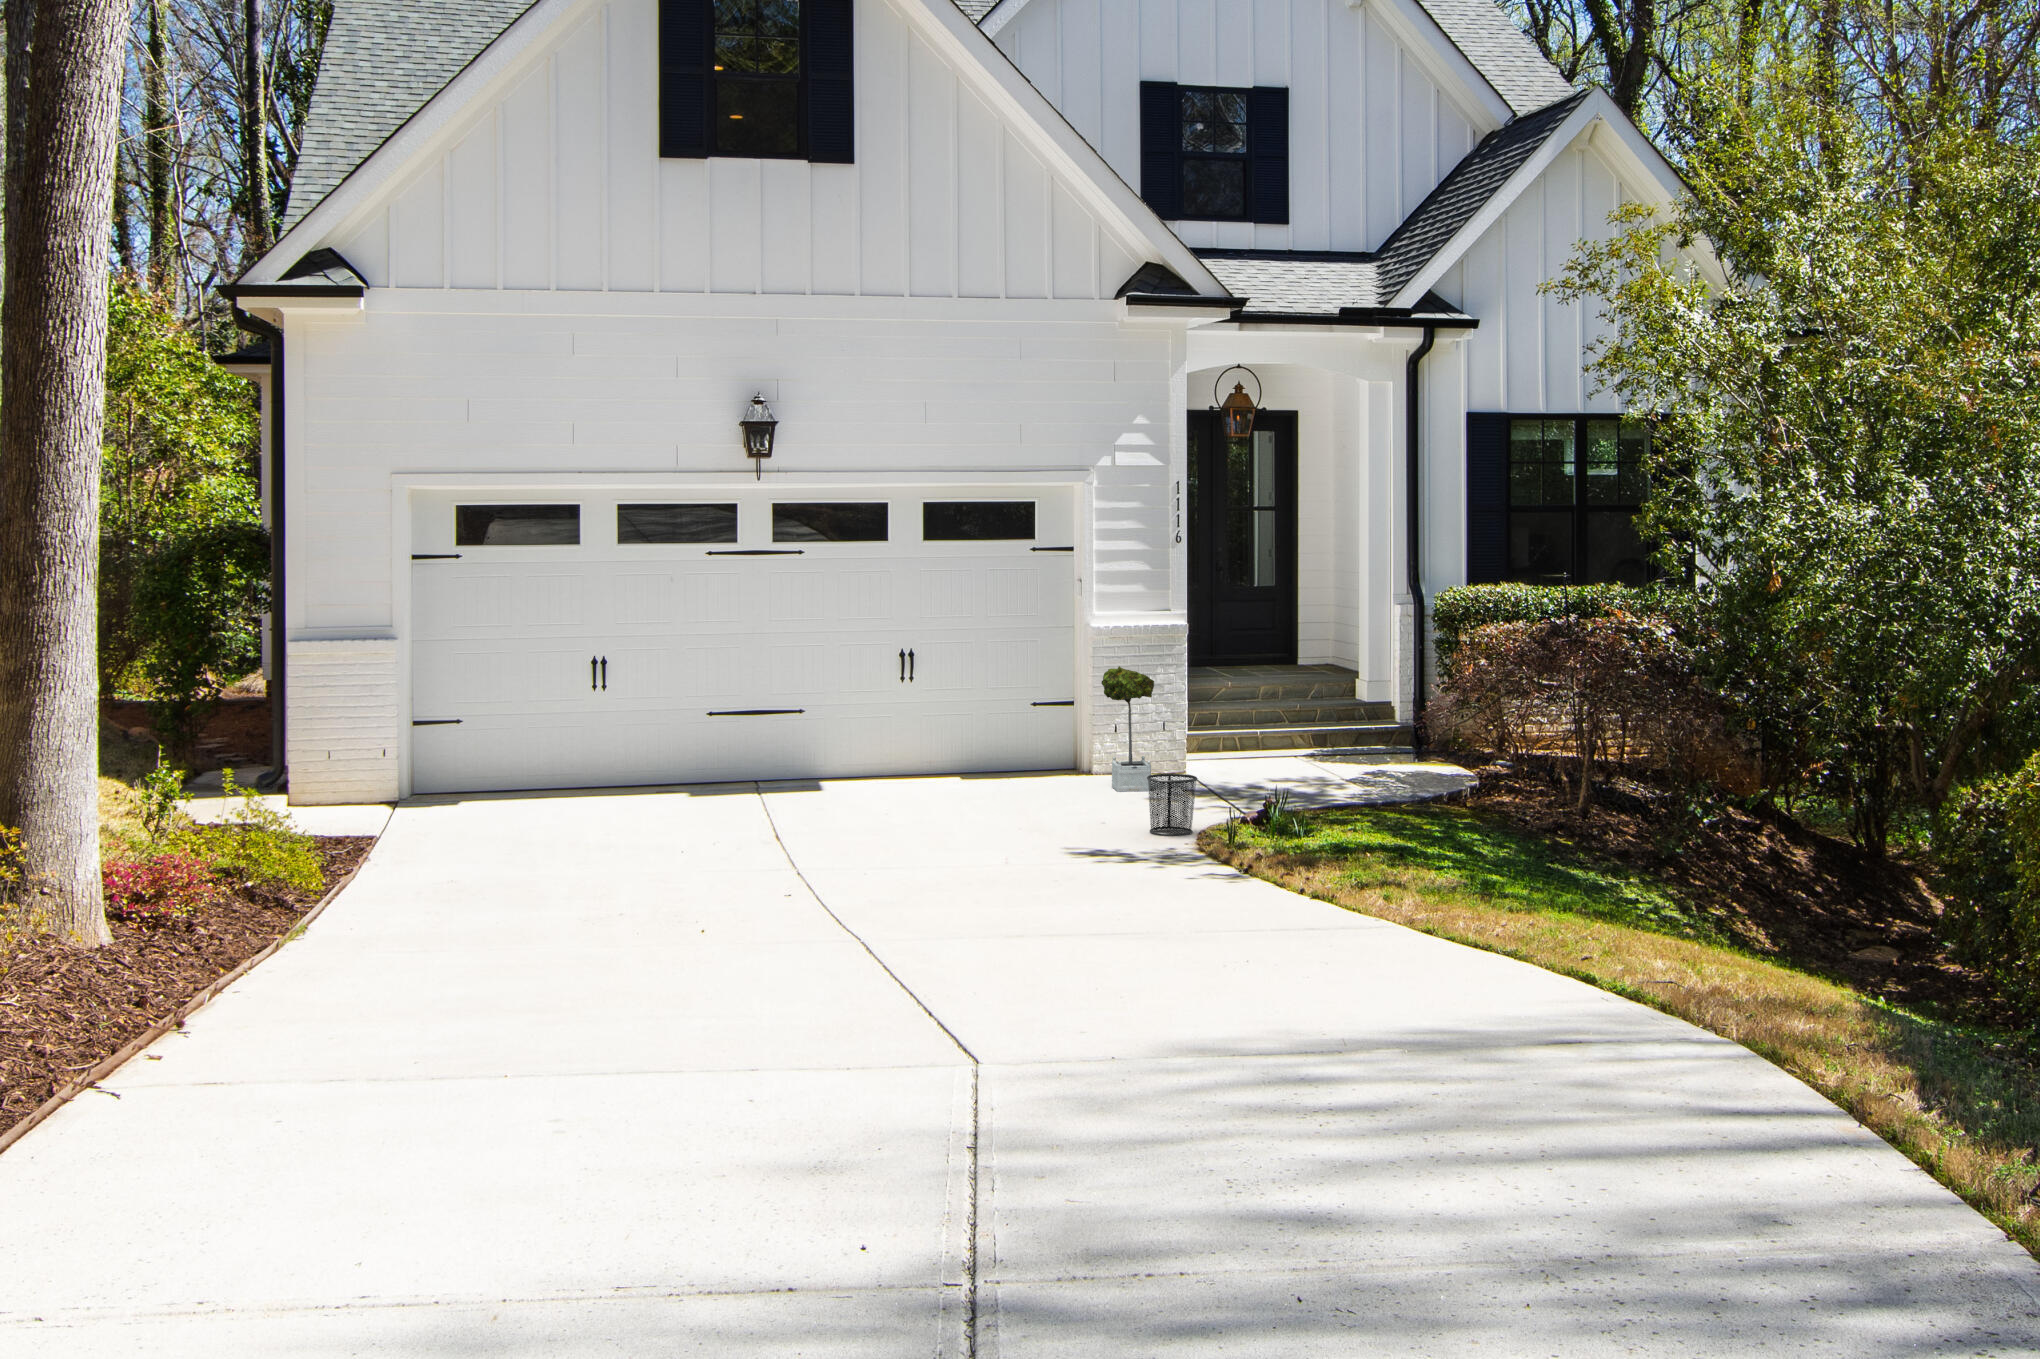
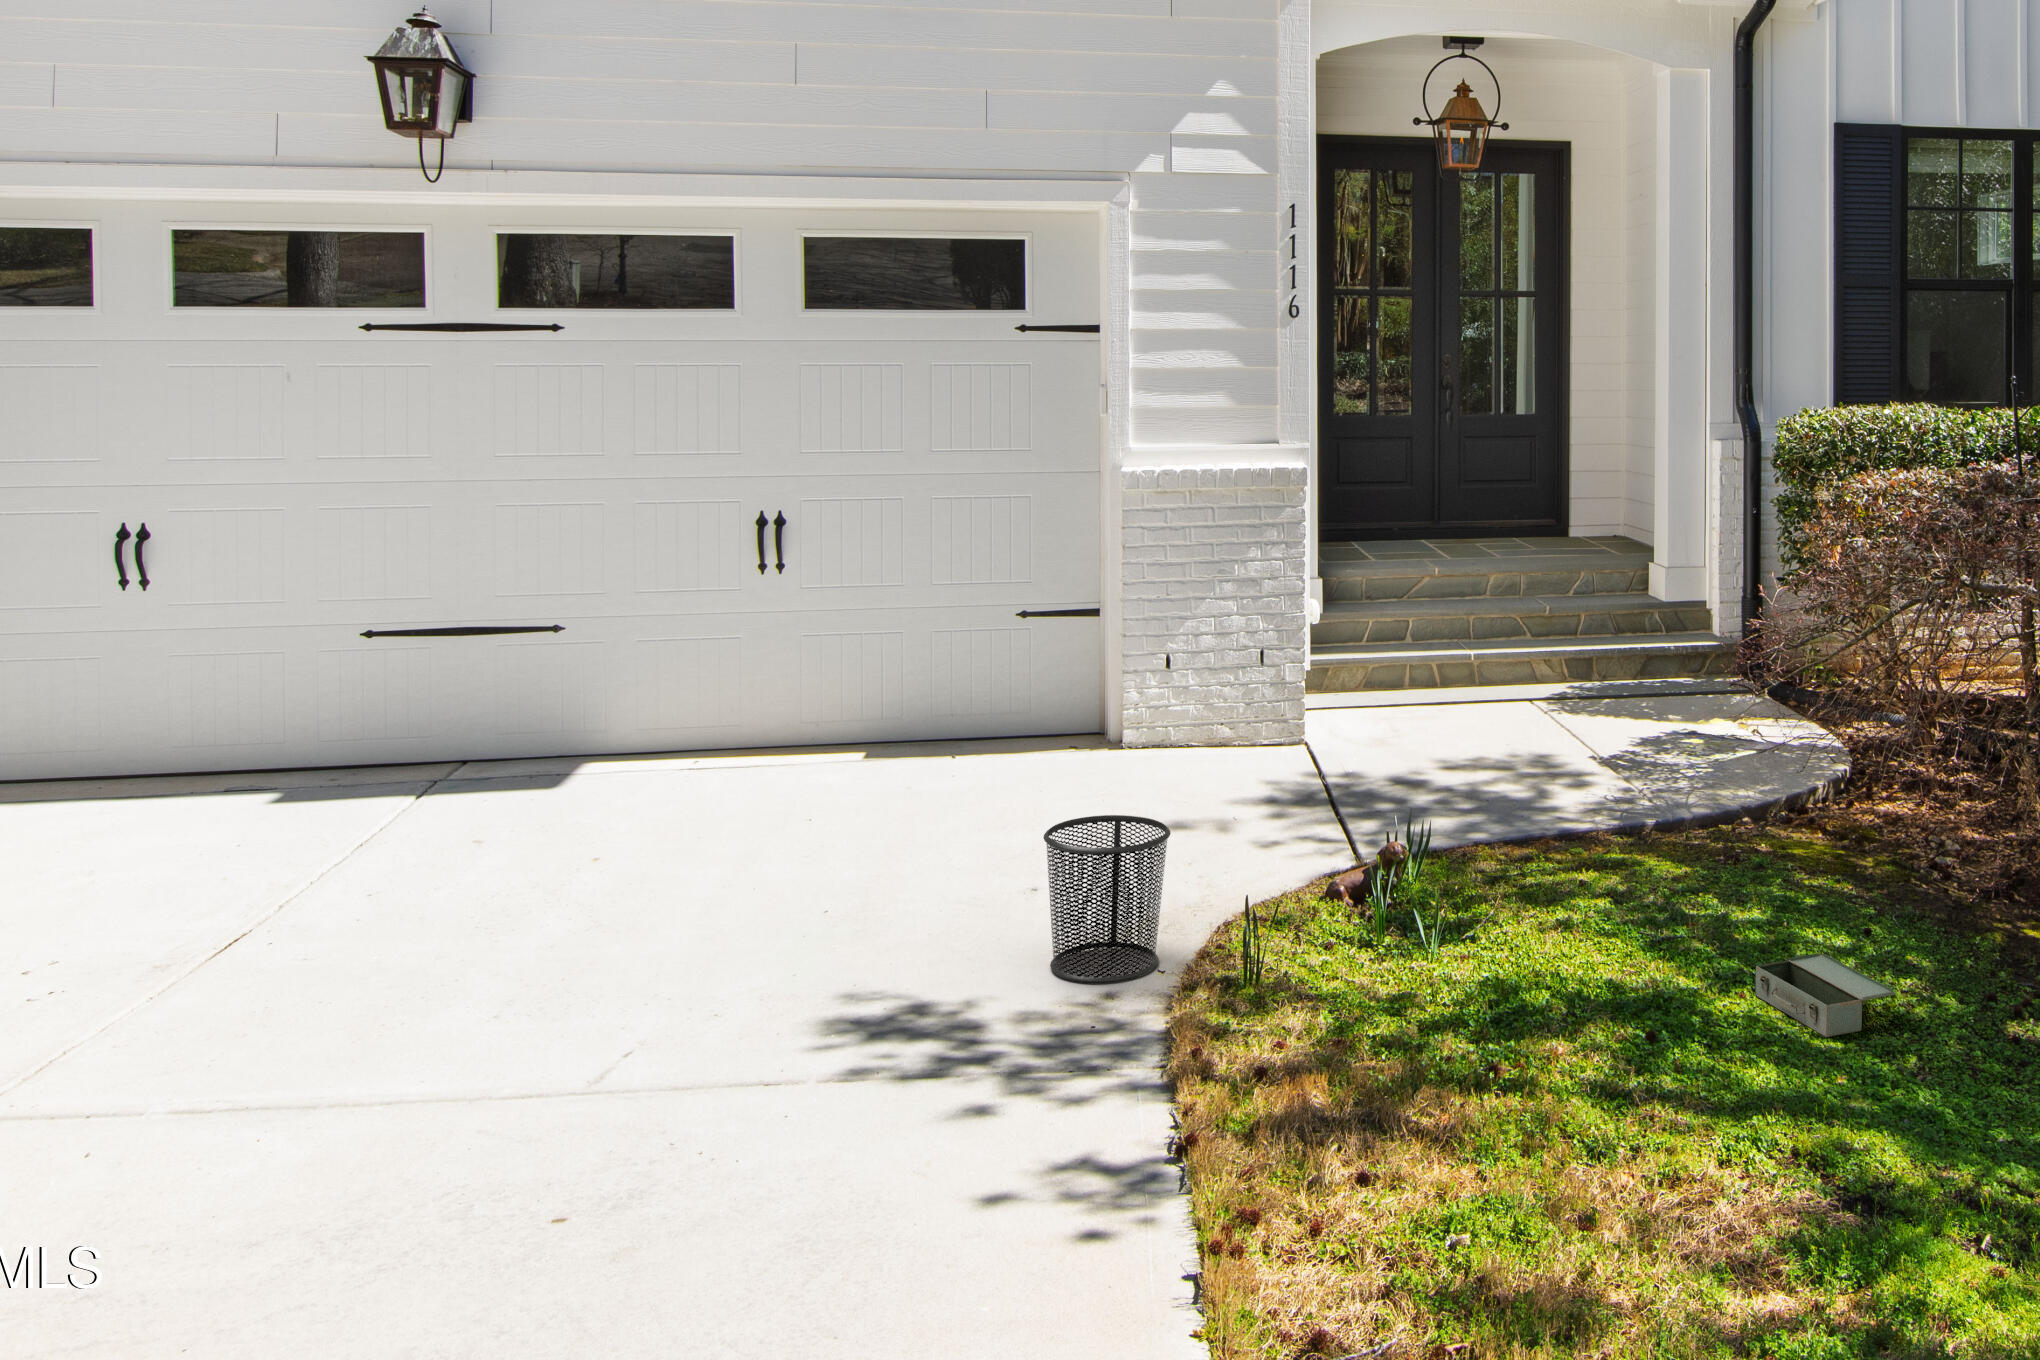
potted tree: present [1101,666,1154,792] -> none [1125,547,1227,787]
toolbox: none [1435,820,1488,842] -> present [1756,953,1895,1037]

